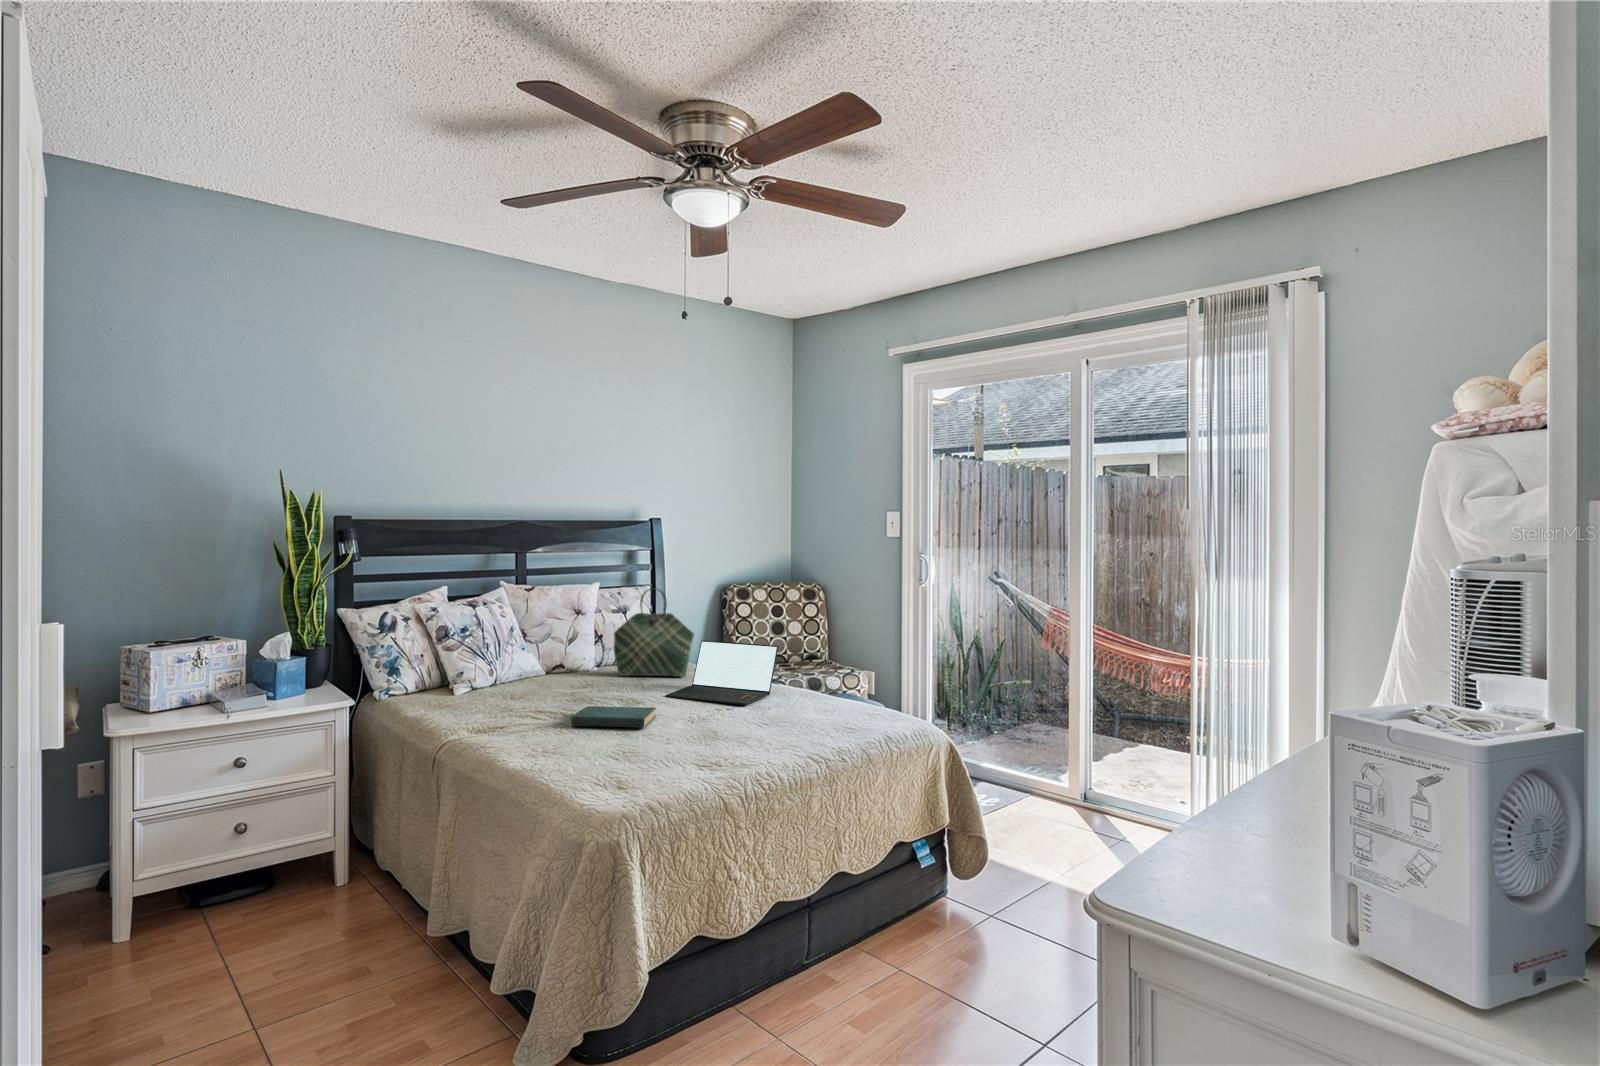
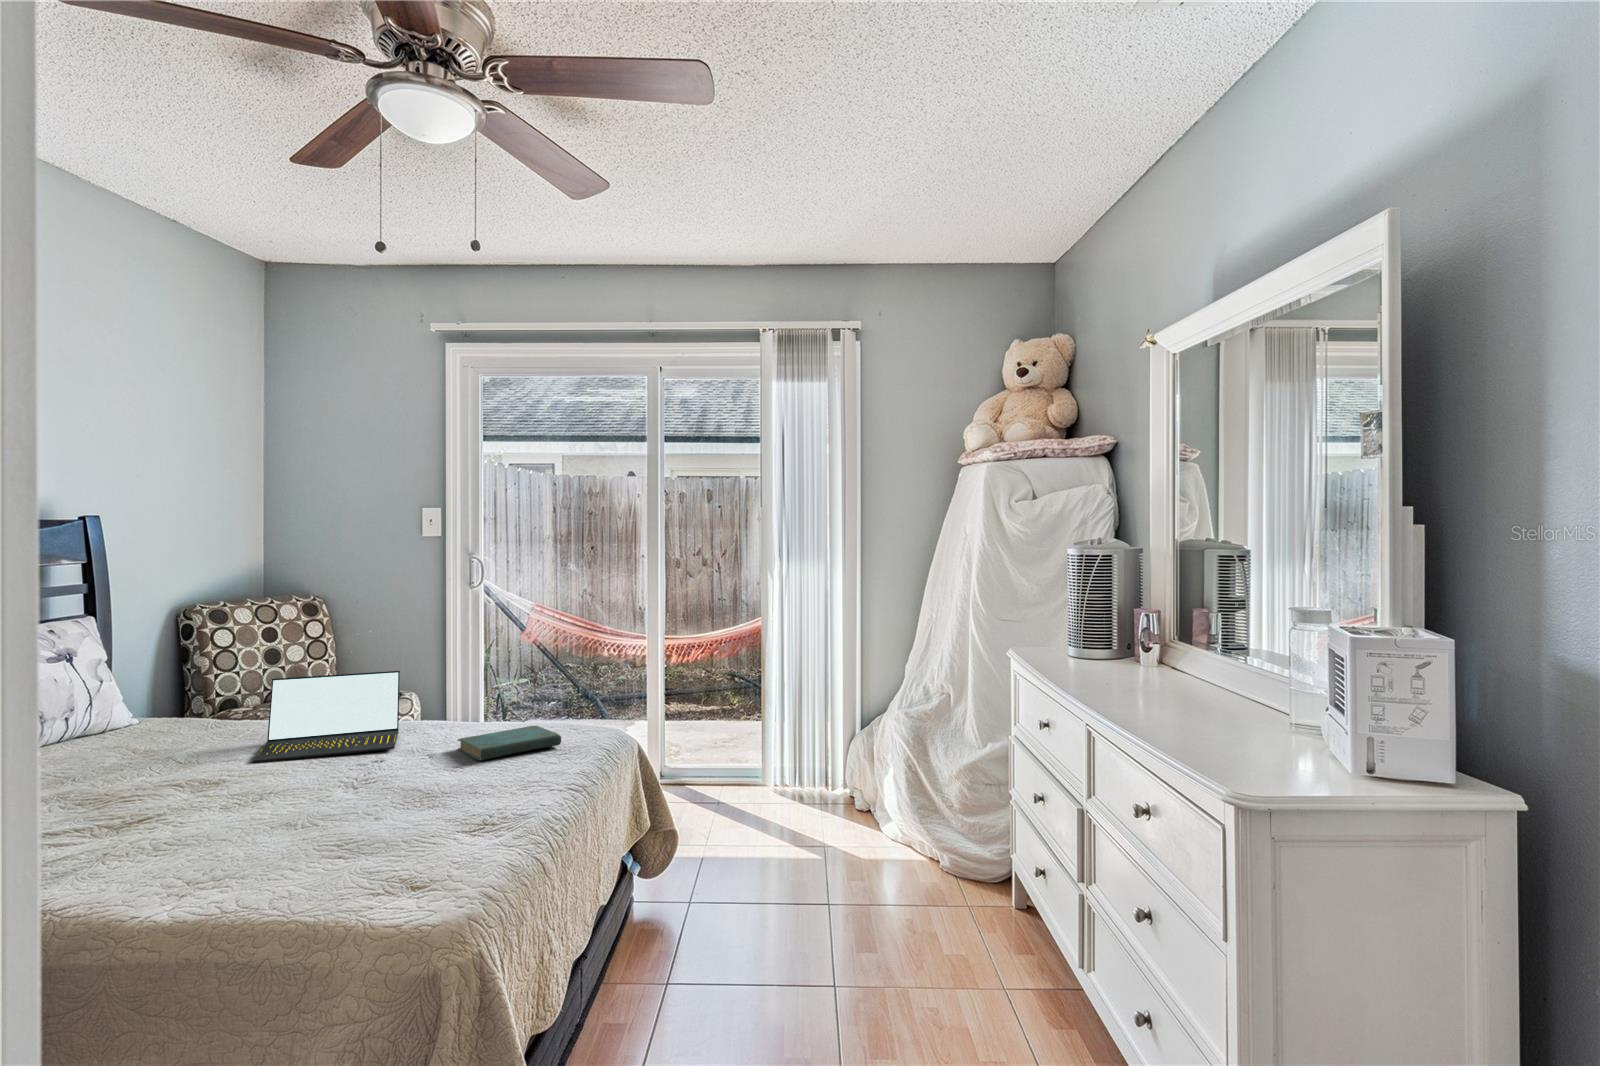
tote bag: present [614,588,694,677] -> none [96,614,244,752]
book: present [571,706,656,728] -> present [457,726,561,760]

